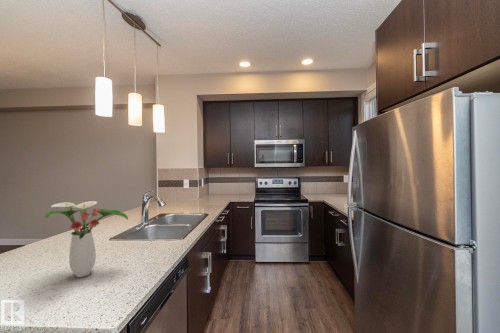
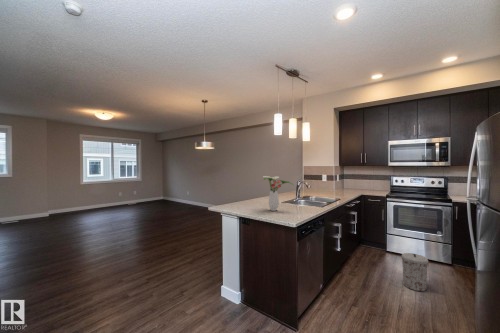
trash can: none [277,268,301,313] -> present [402,253,428,291]

